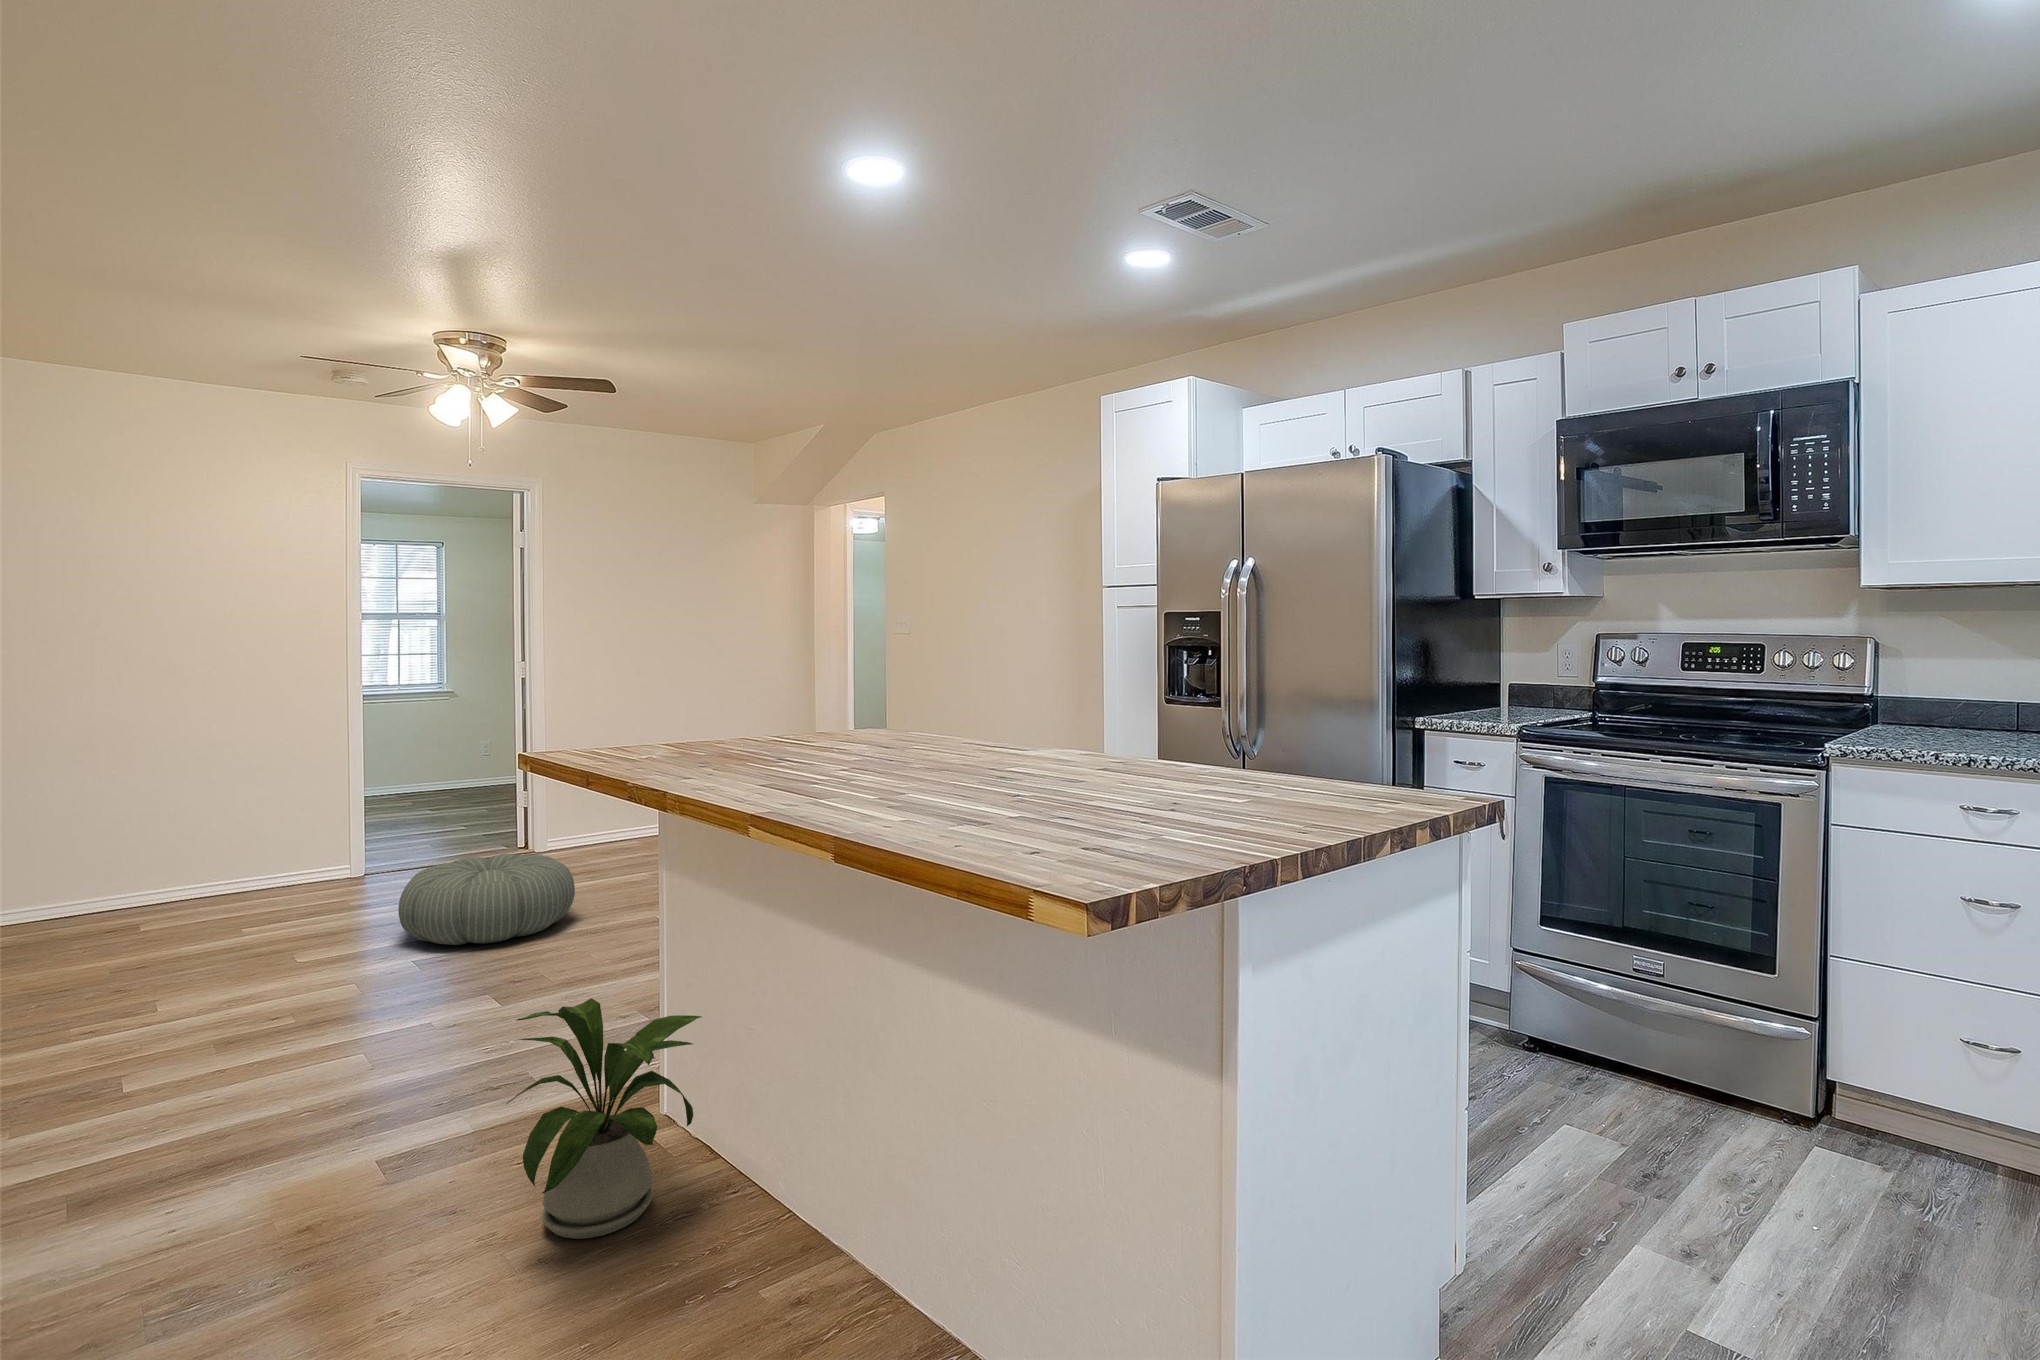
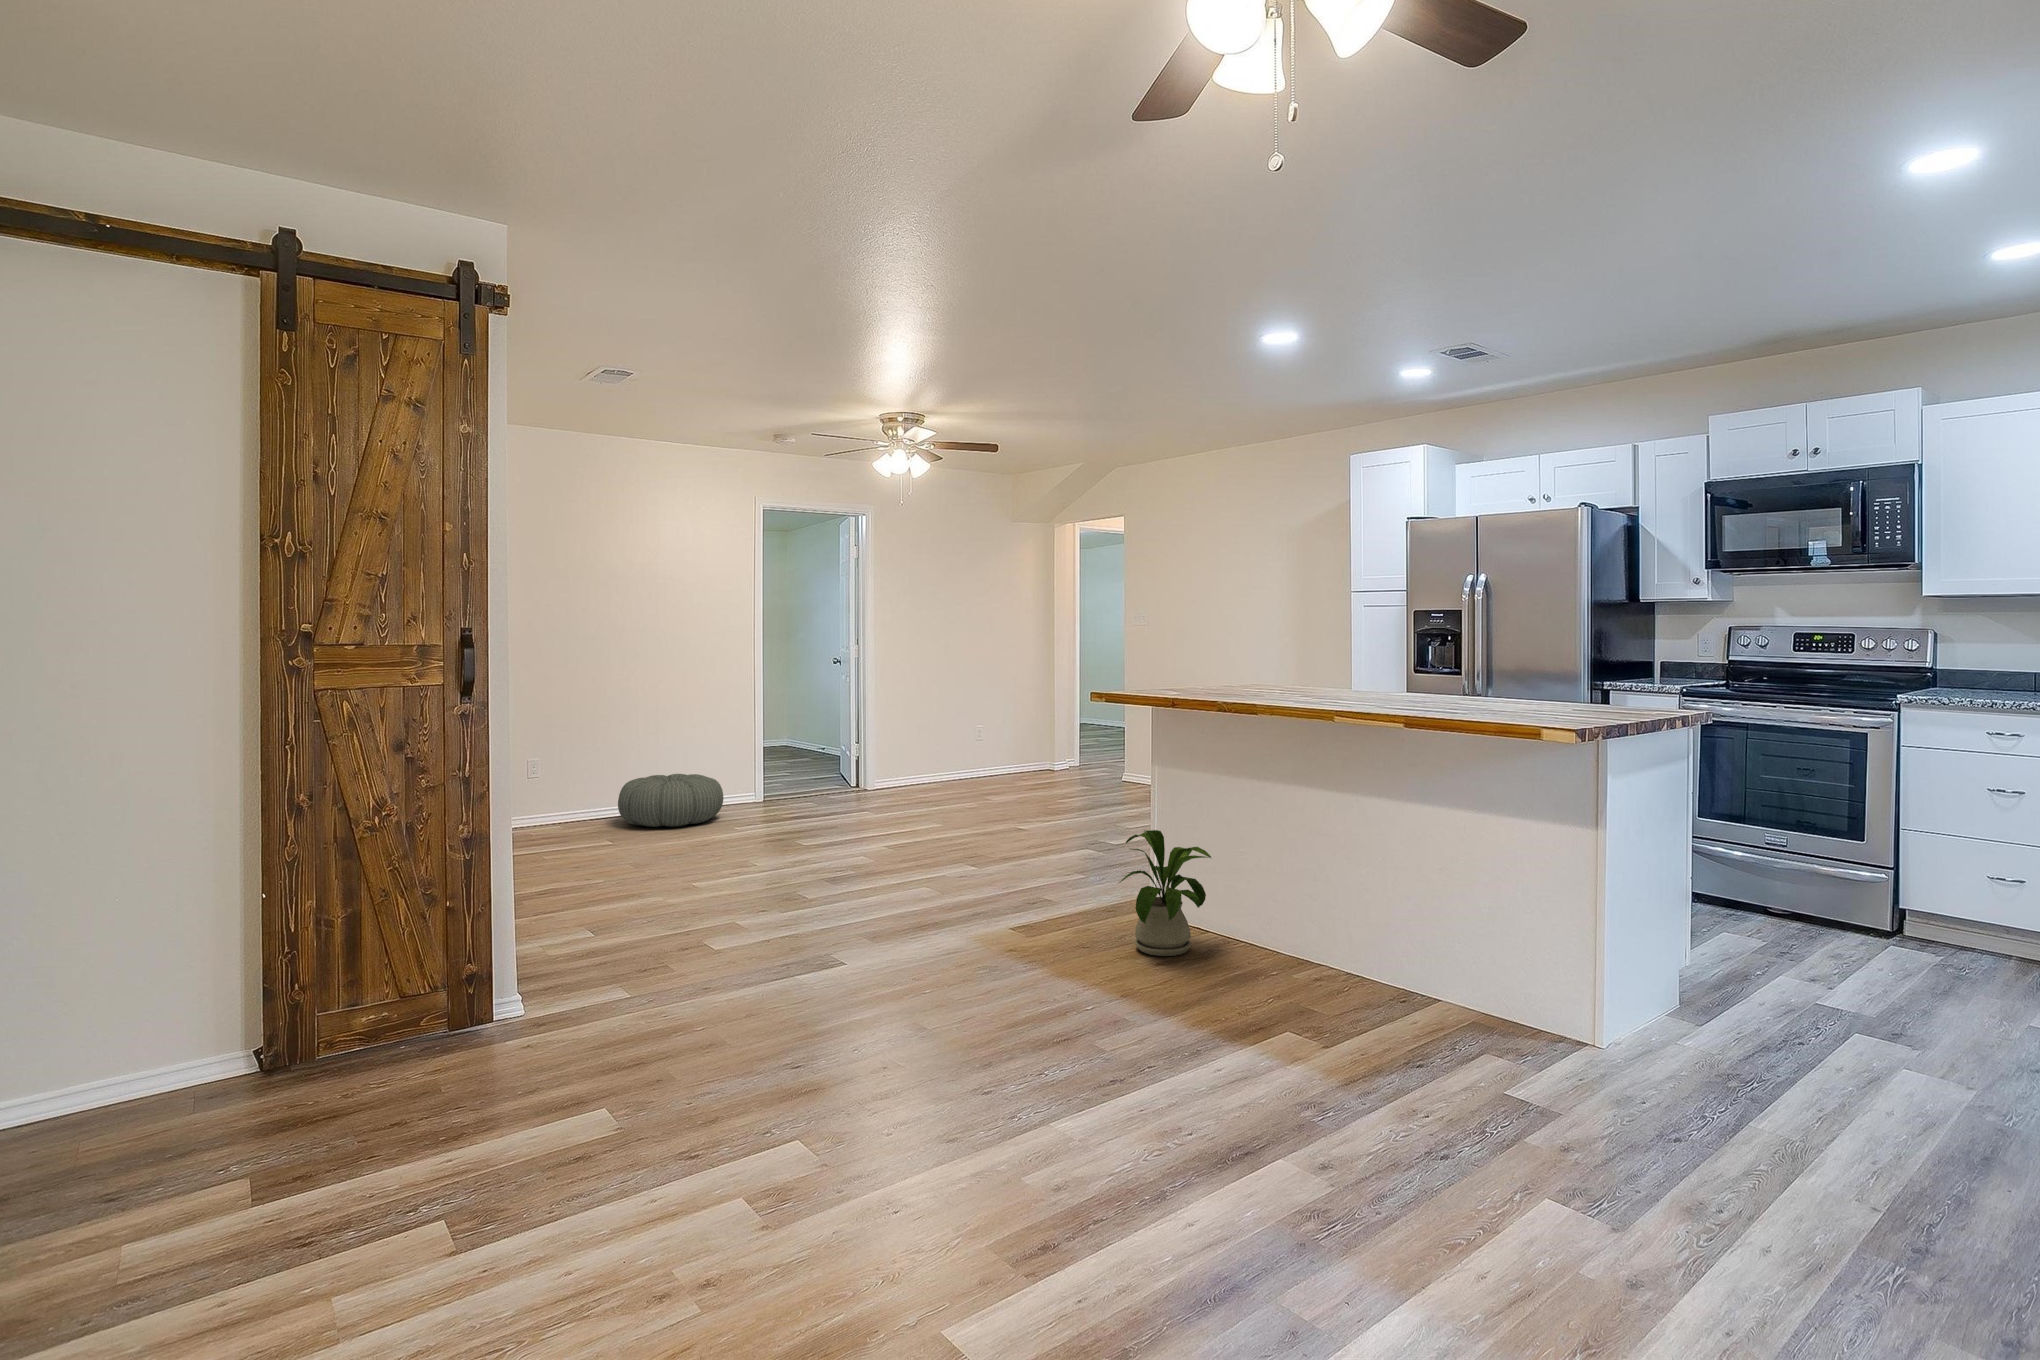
pouf: present [398,854,575,945] -> present [618,774,723,827]

